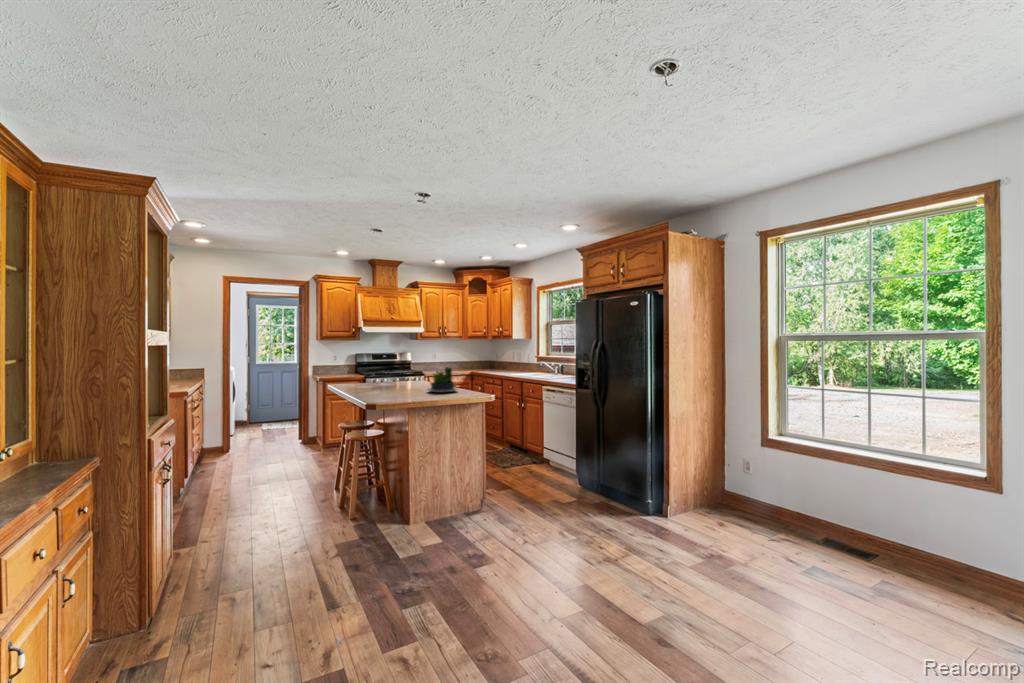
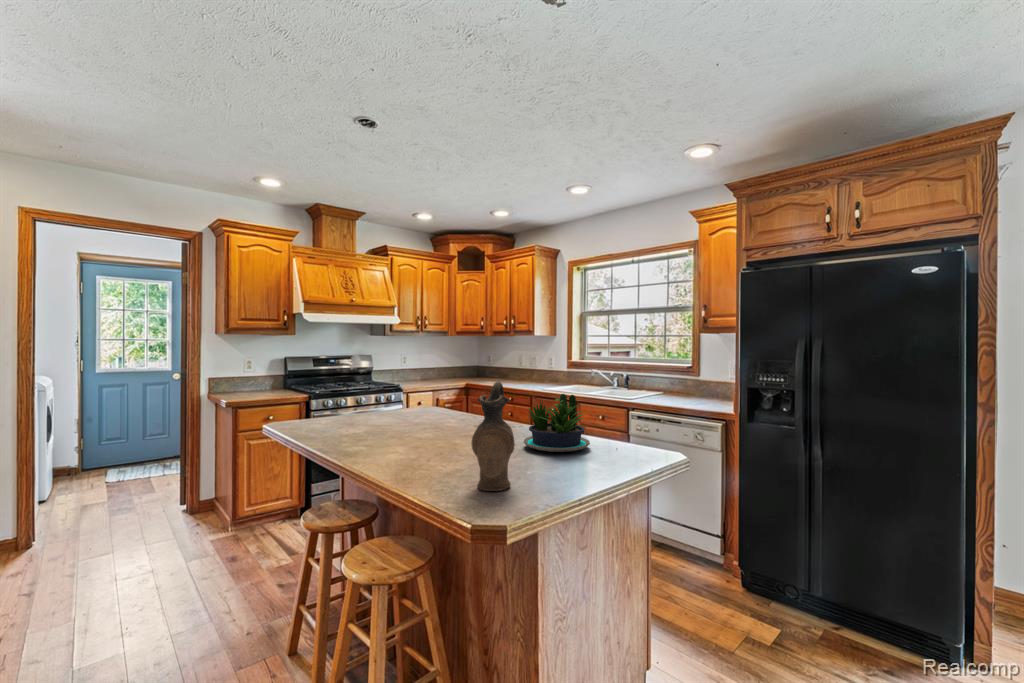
ceramic pitcher: none [380,358,398,399] -> present [471,382,515,491]

